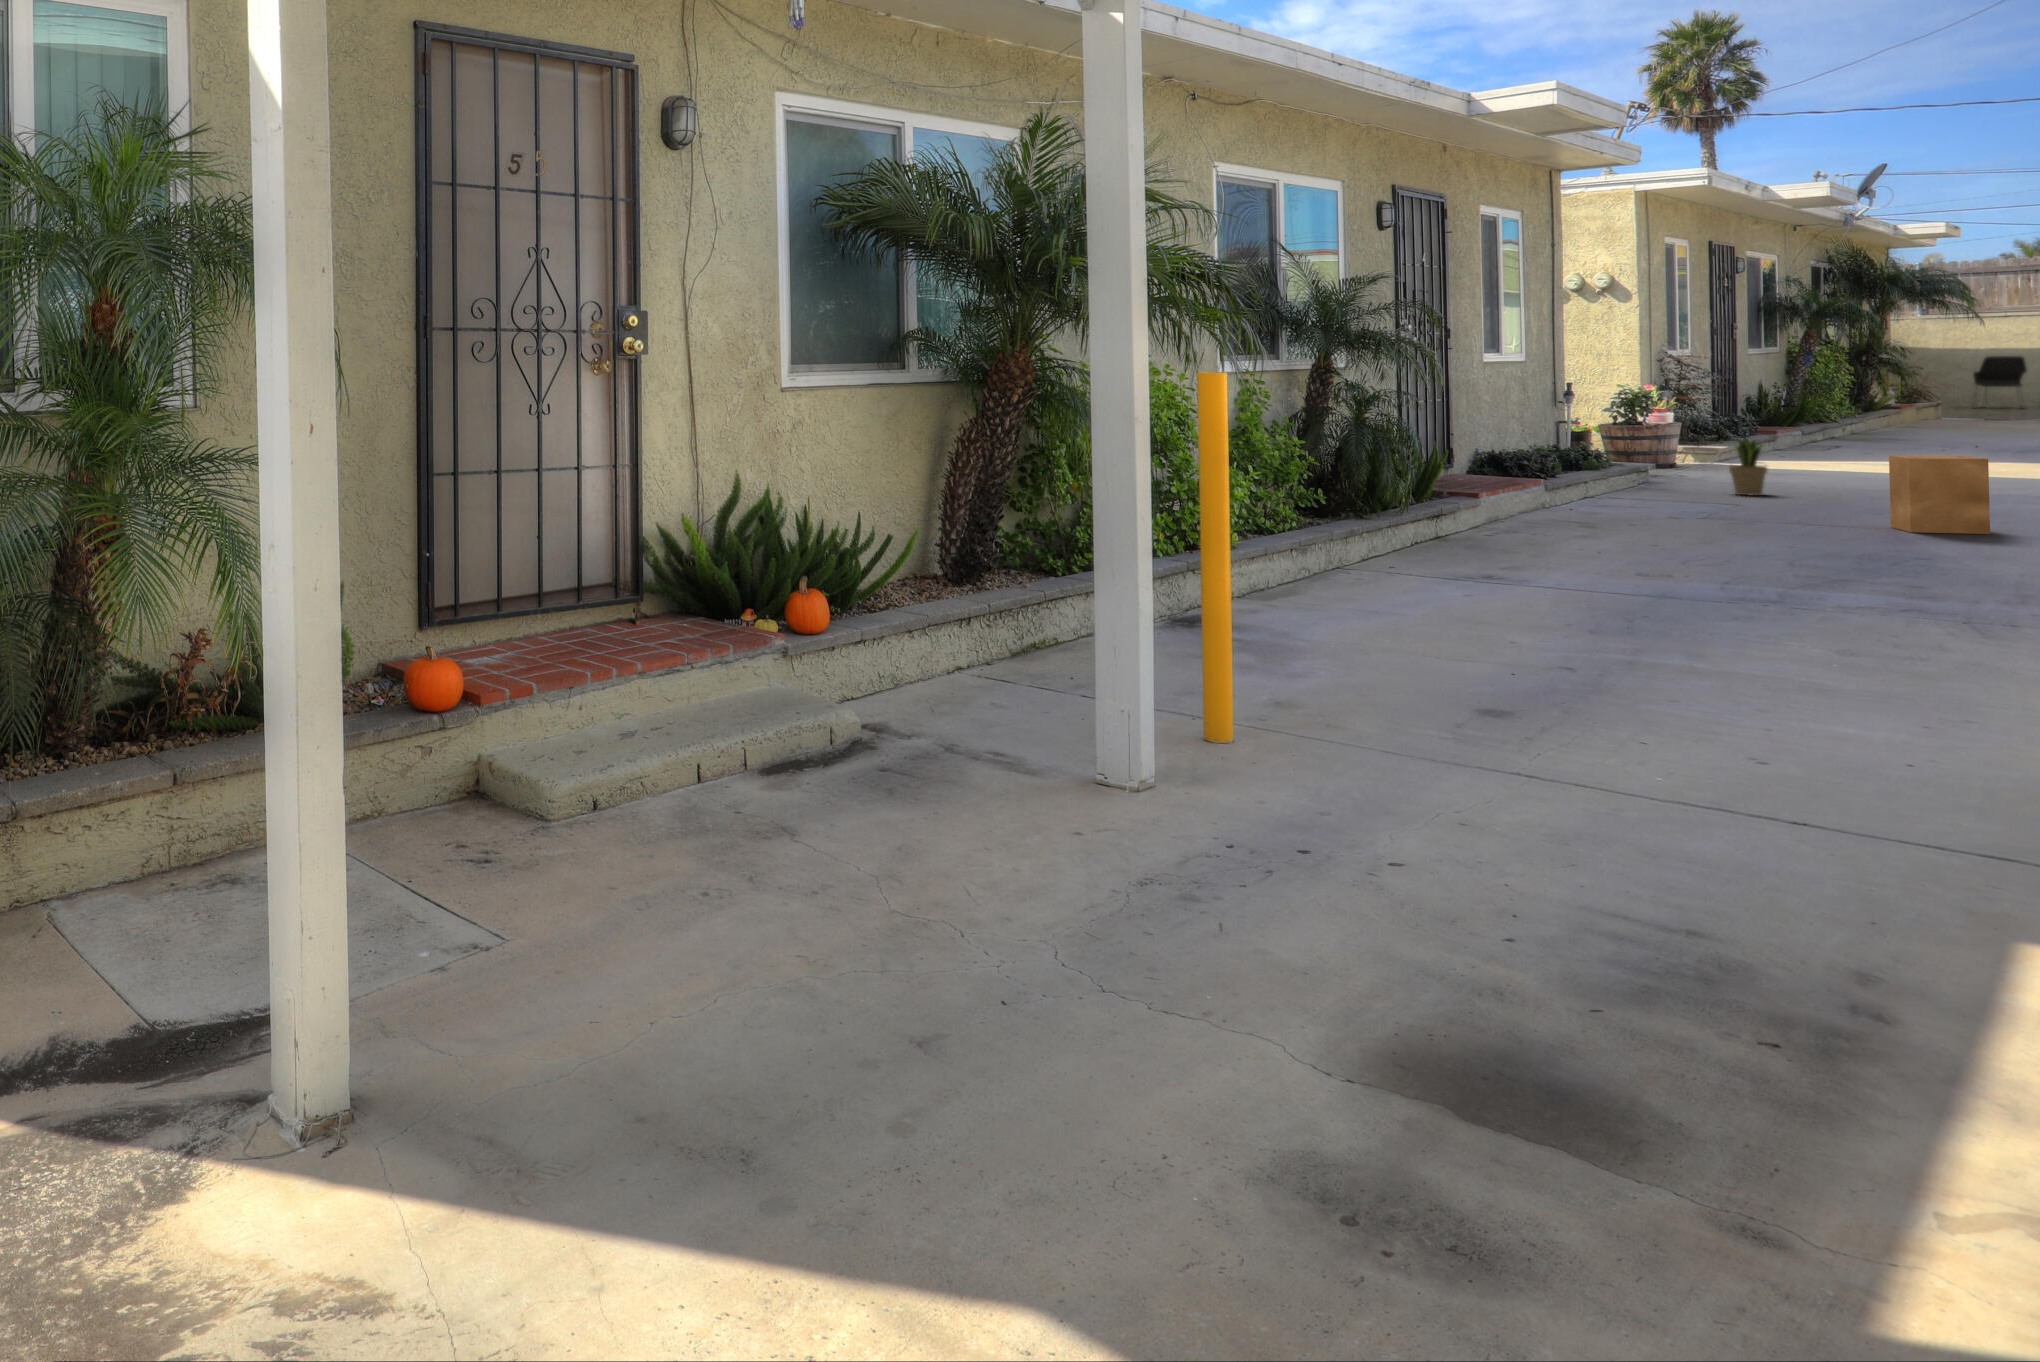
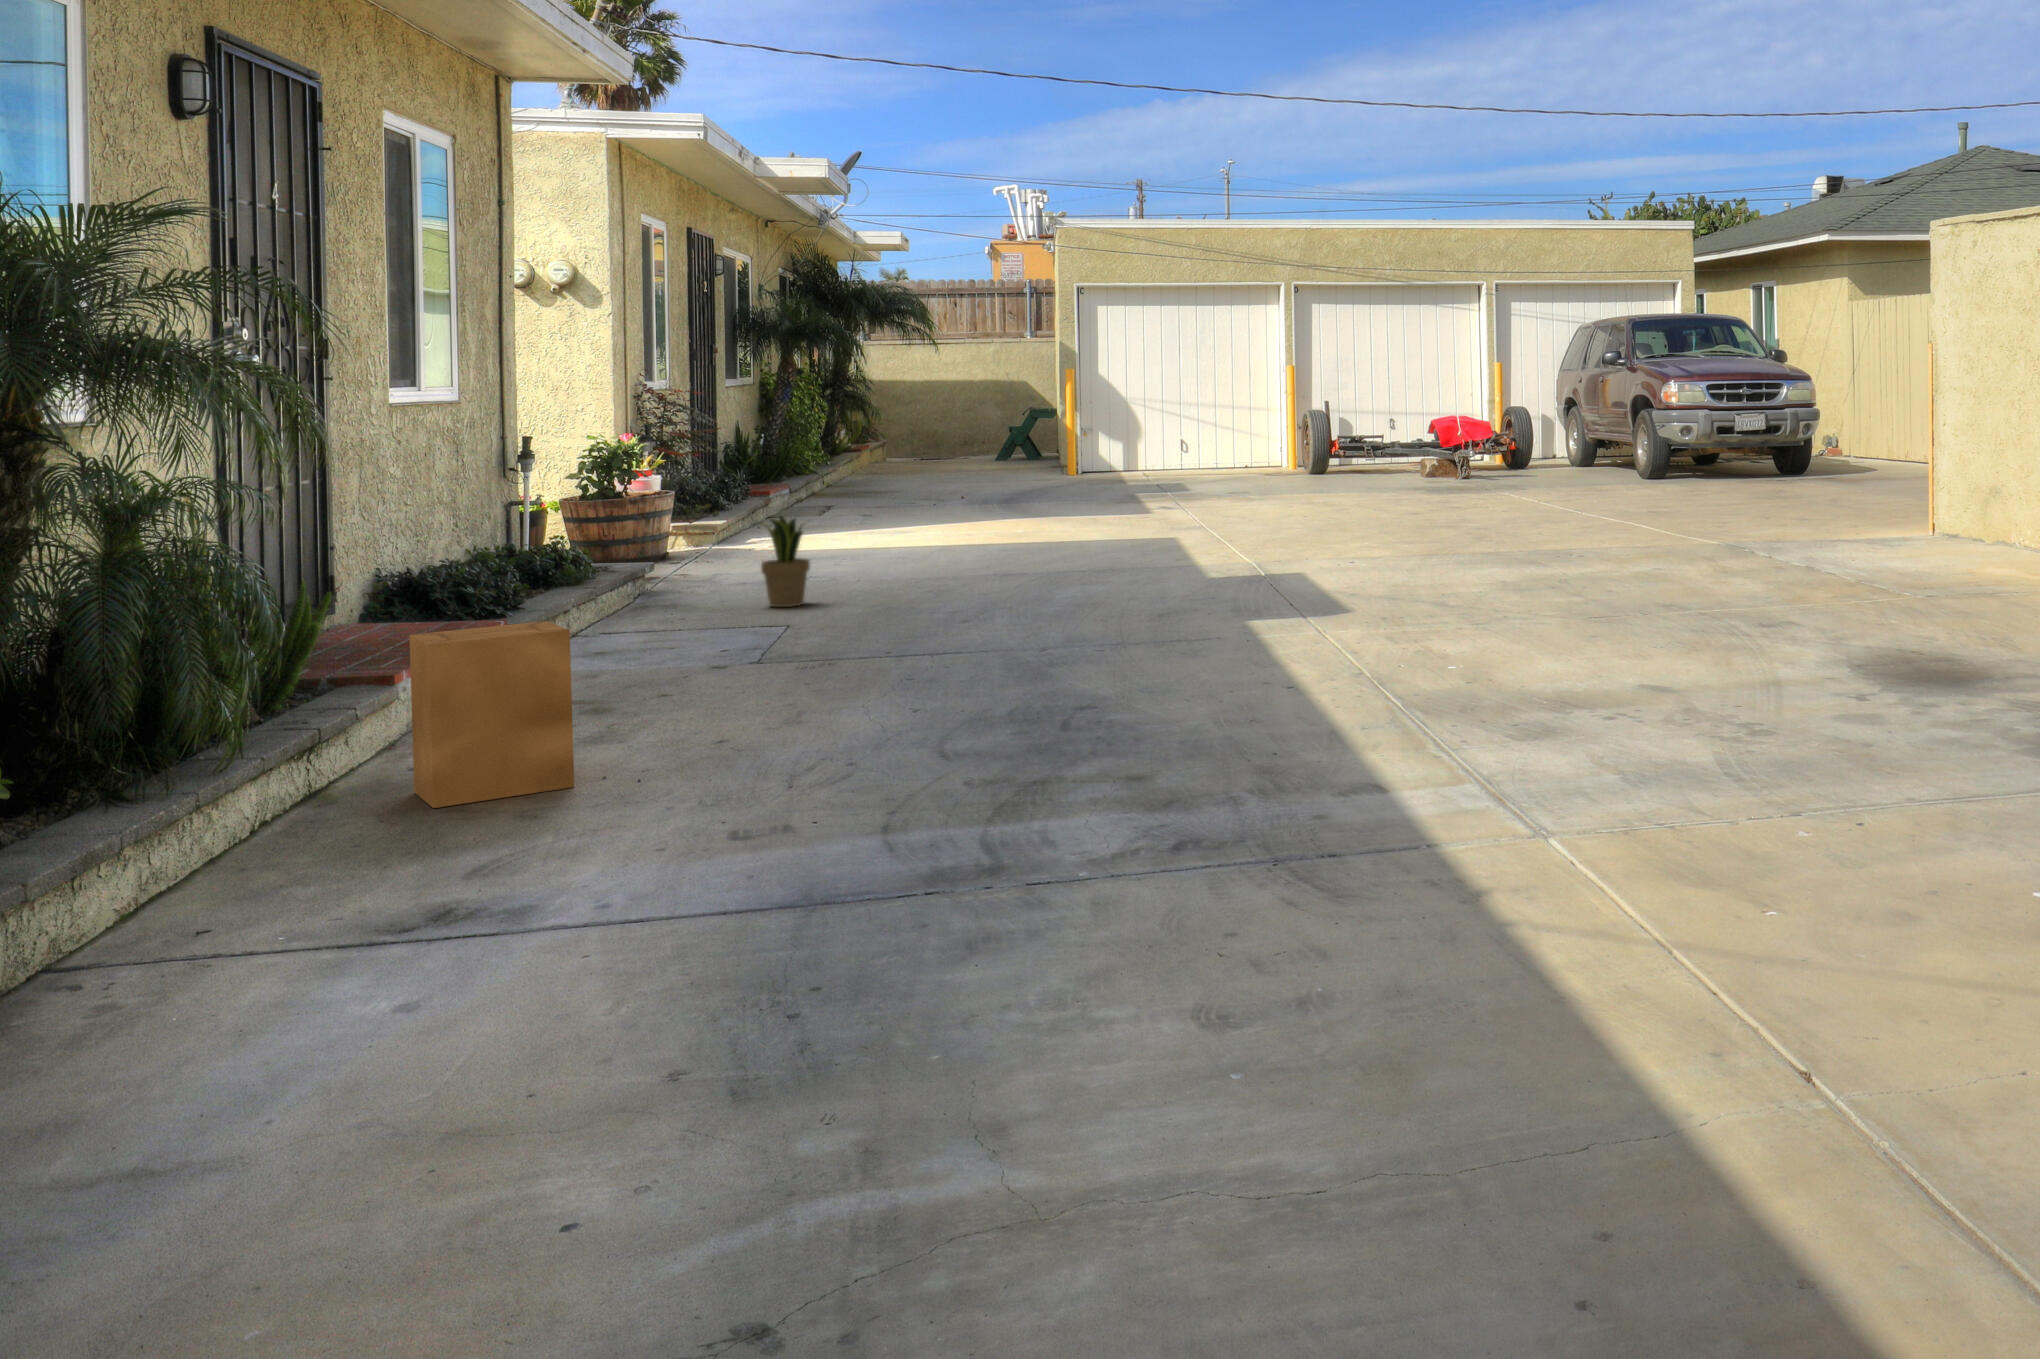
chair: present [1972,356,2027,407] -> none [928,387,973,450]
cardboard box: present [1889,455,1990,534] -> present [410,621,574,808]

